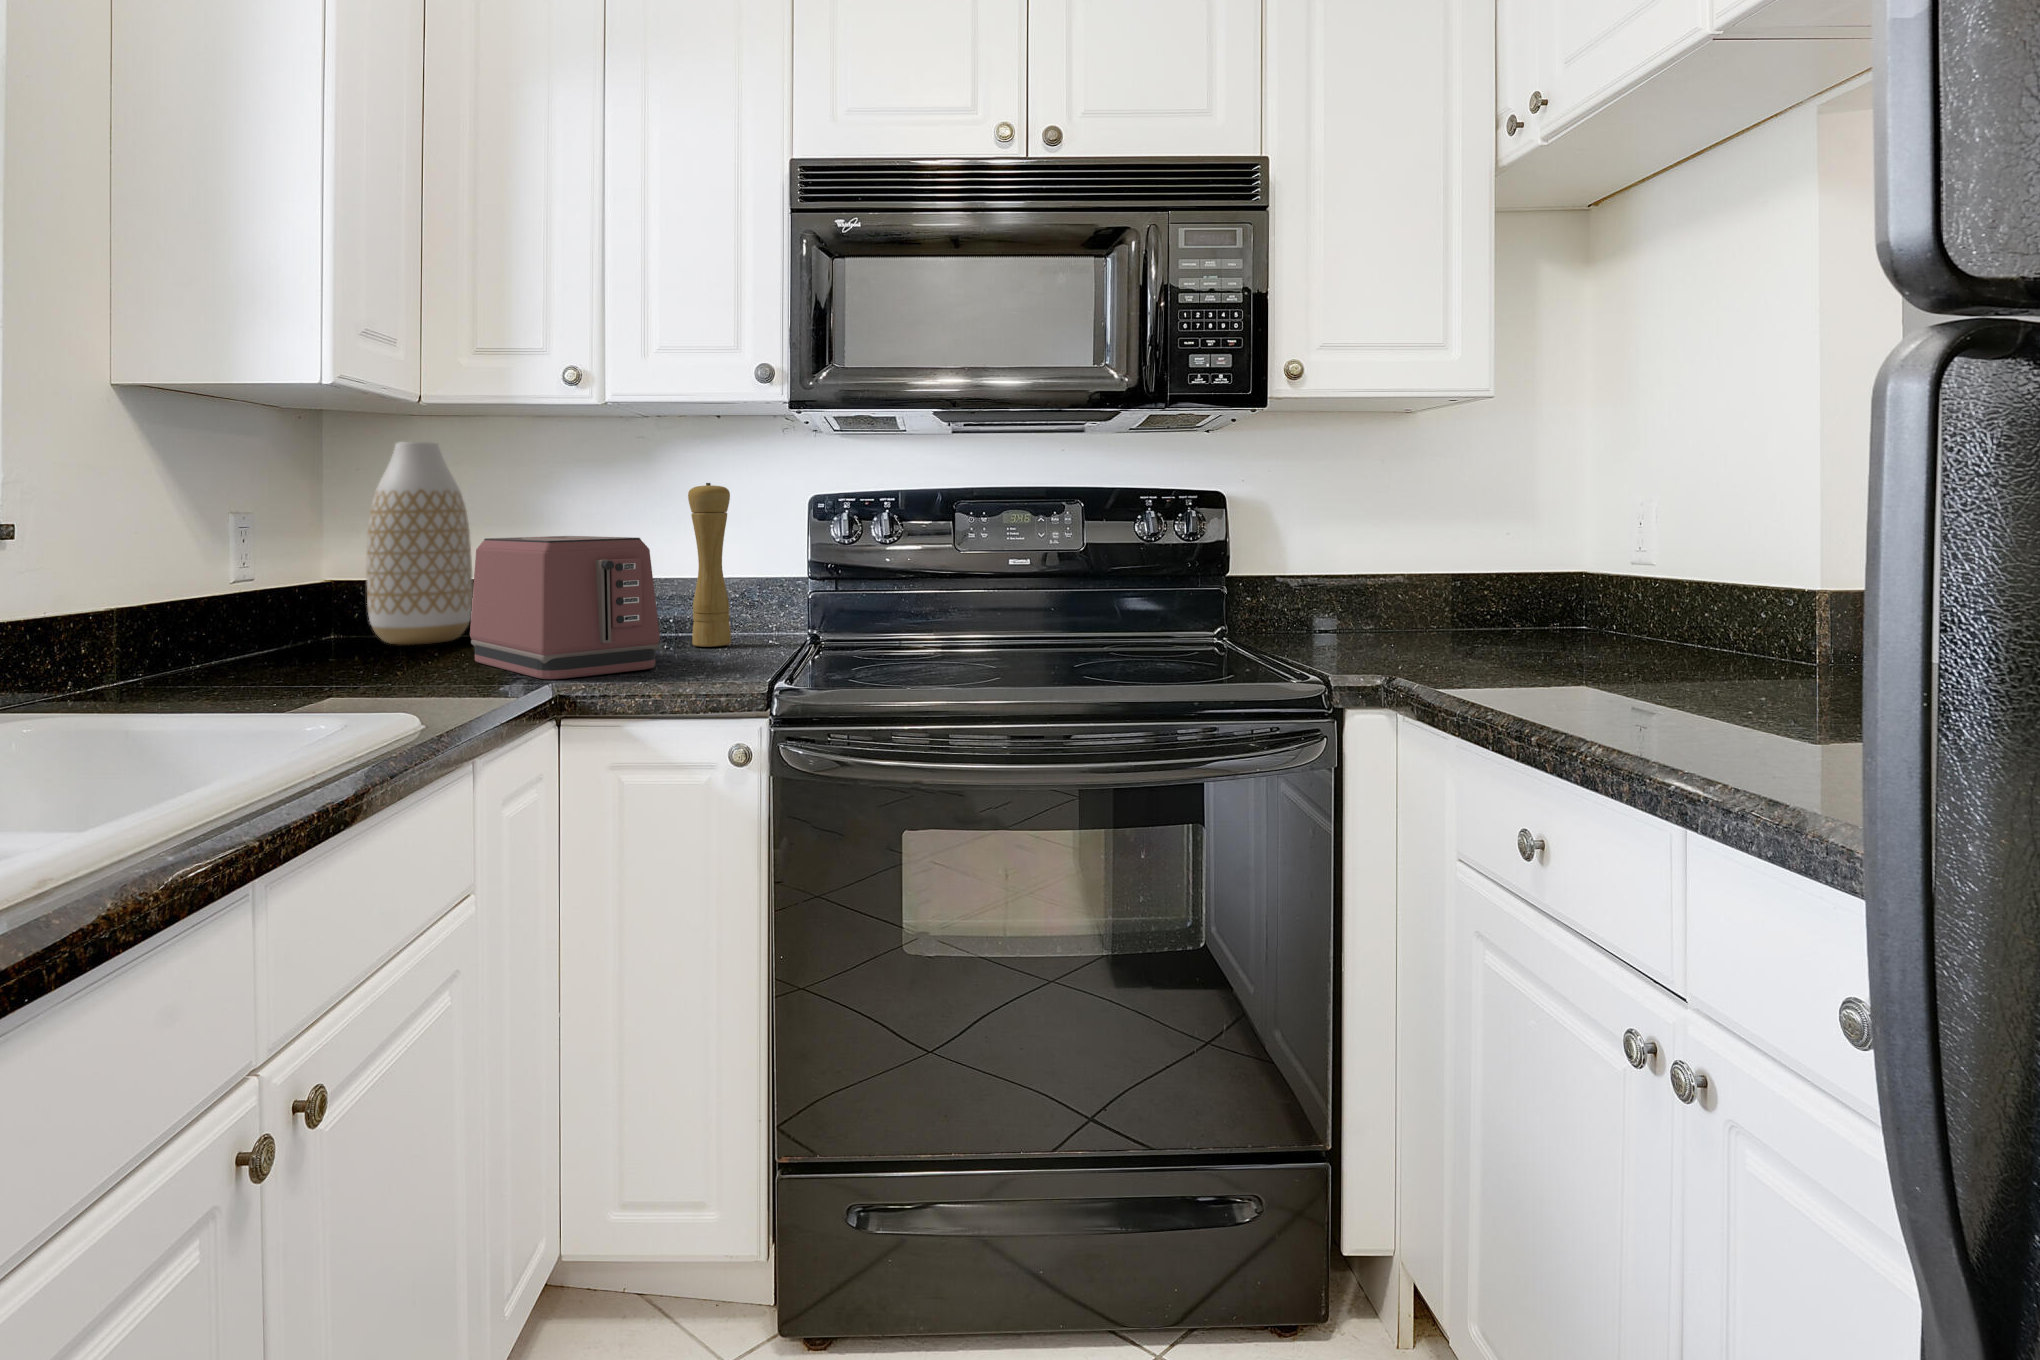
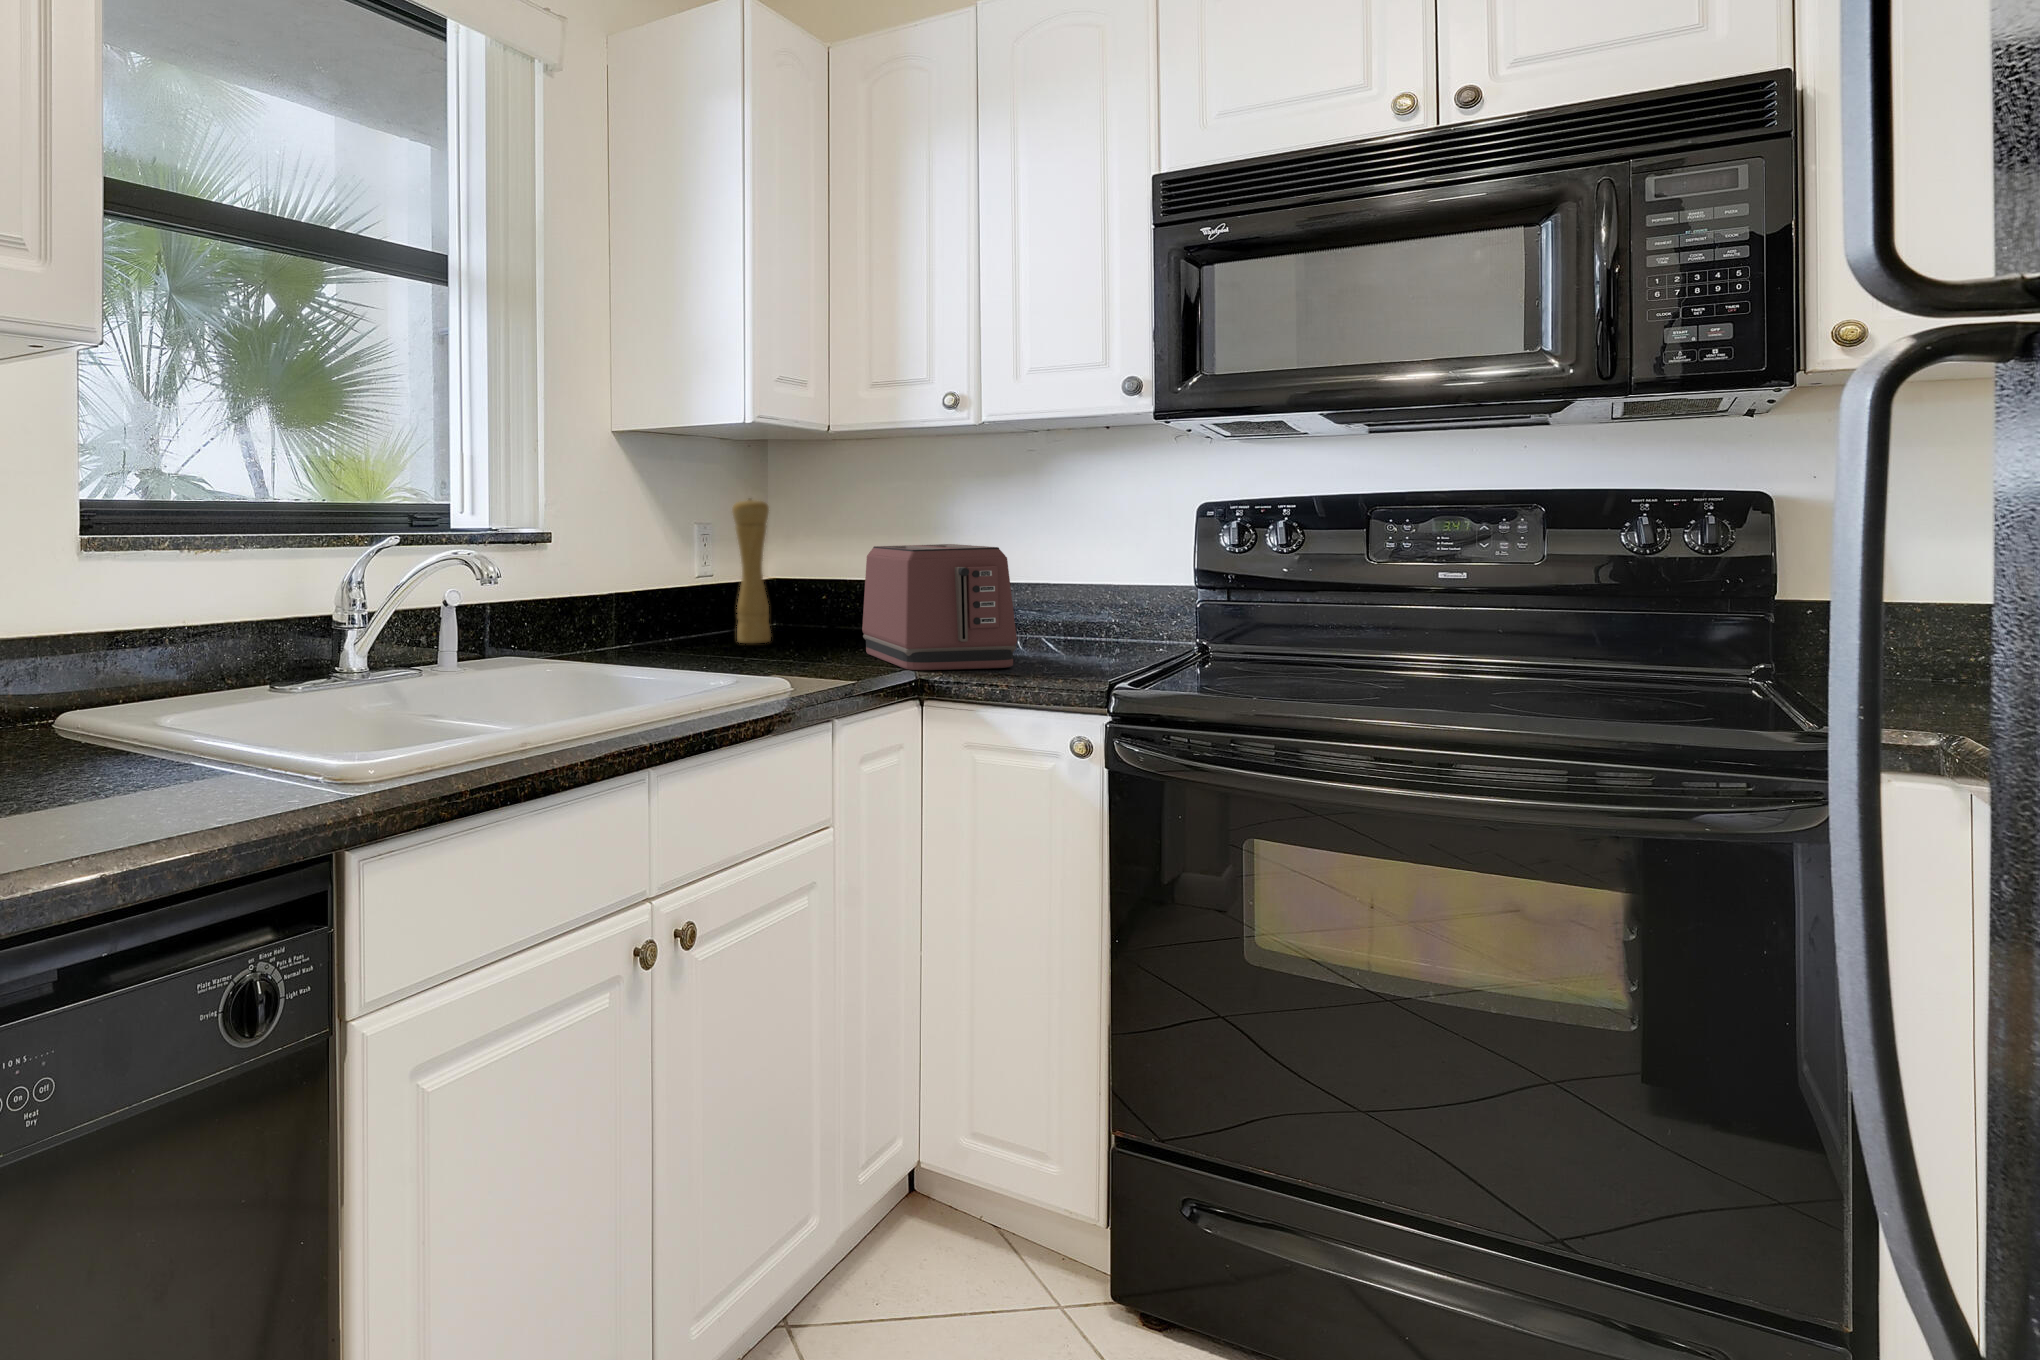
vase: present [366,442,473,645] -> none [794,460,880,637]
pepper mill: present [688,483,731,647] -> present [732,499,771,643]

